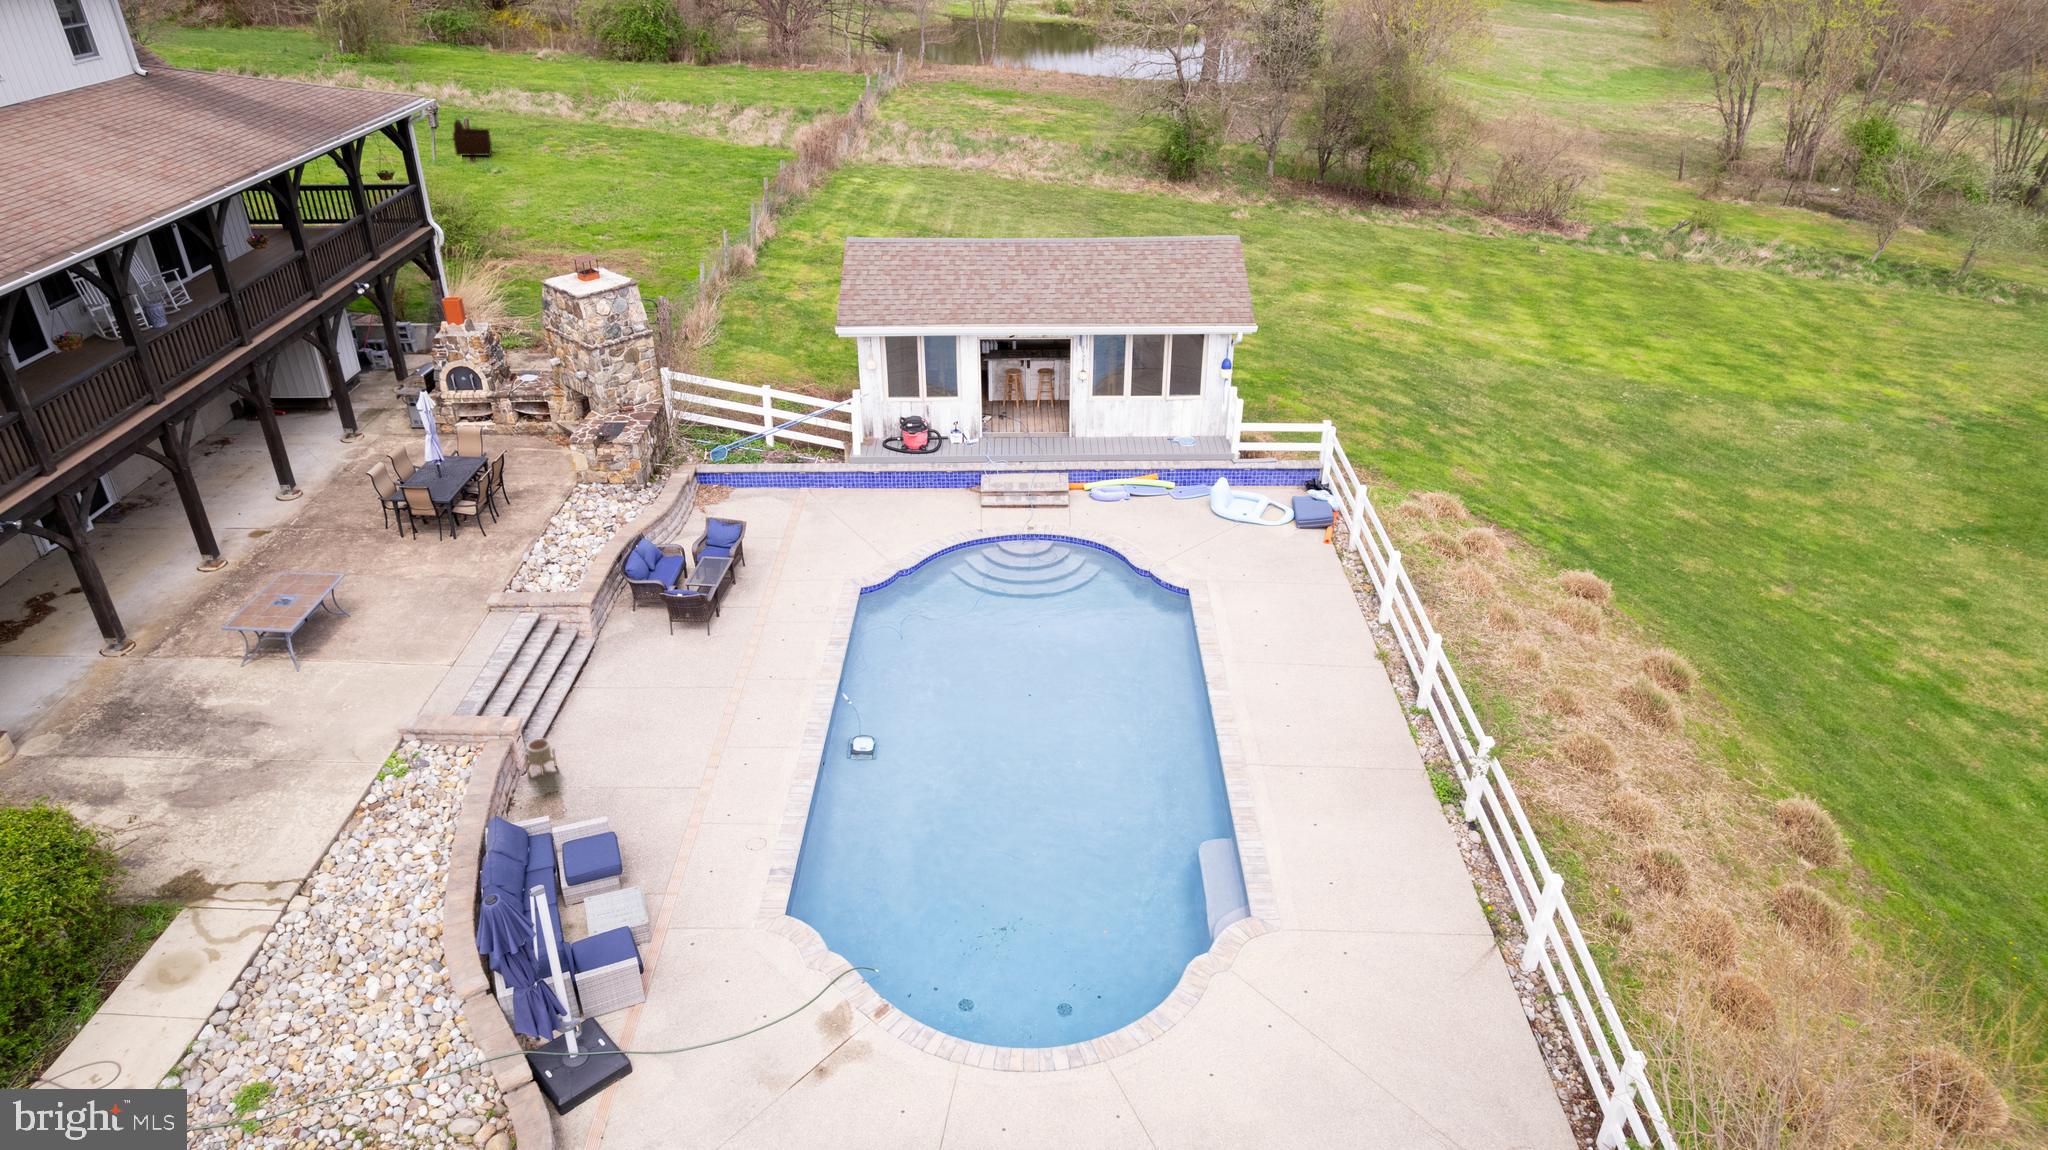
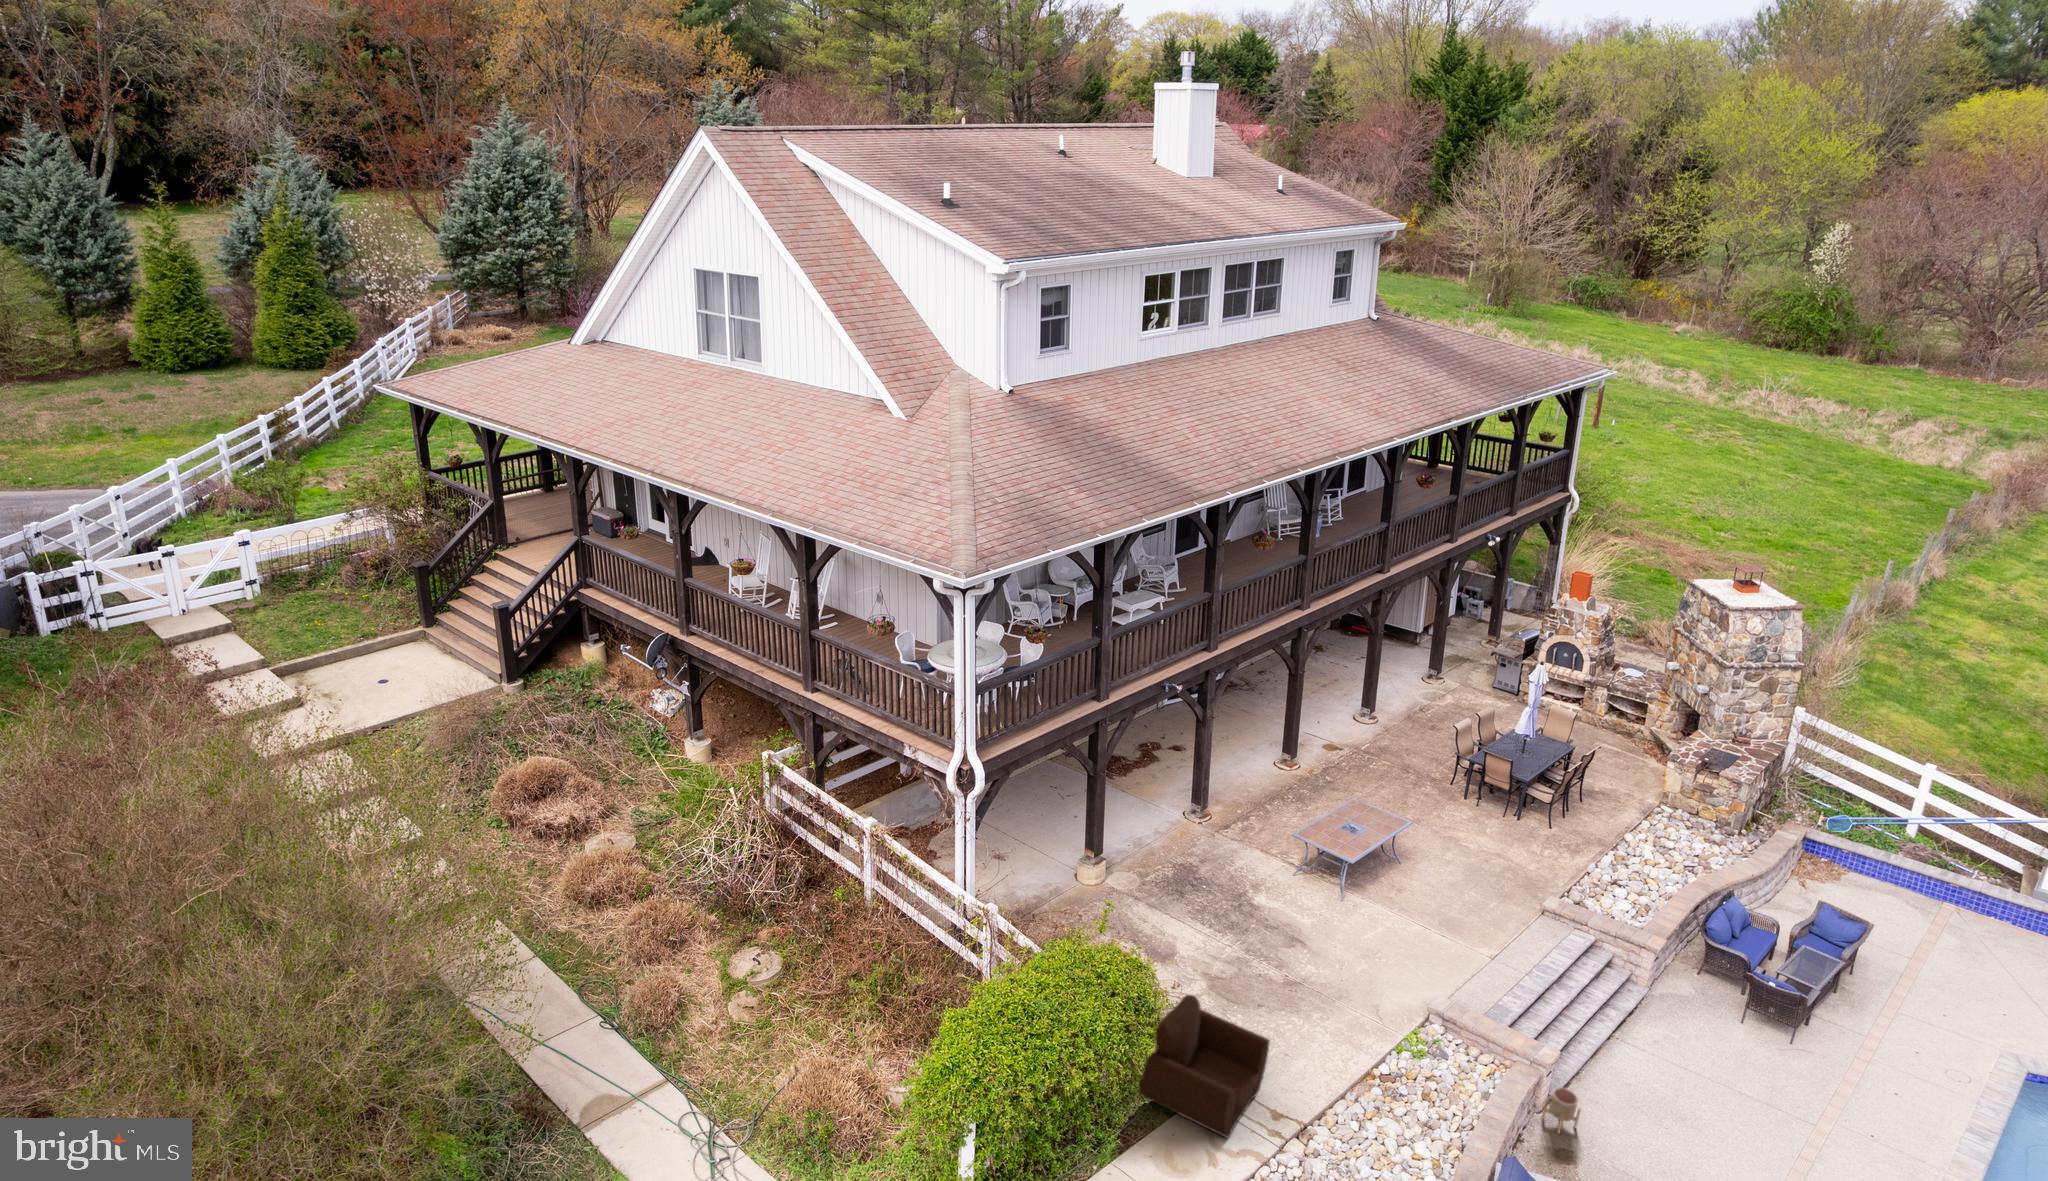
armchair: present [453,120,492,156] -> present [1139,995,1269,1138]

